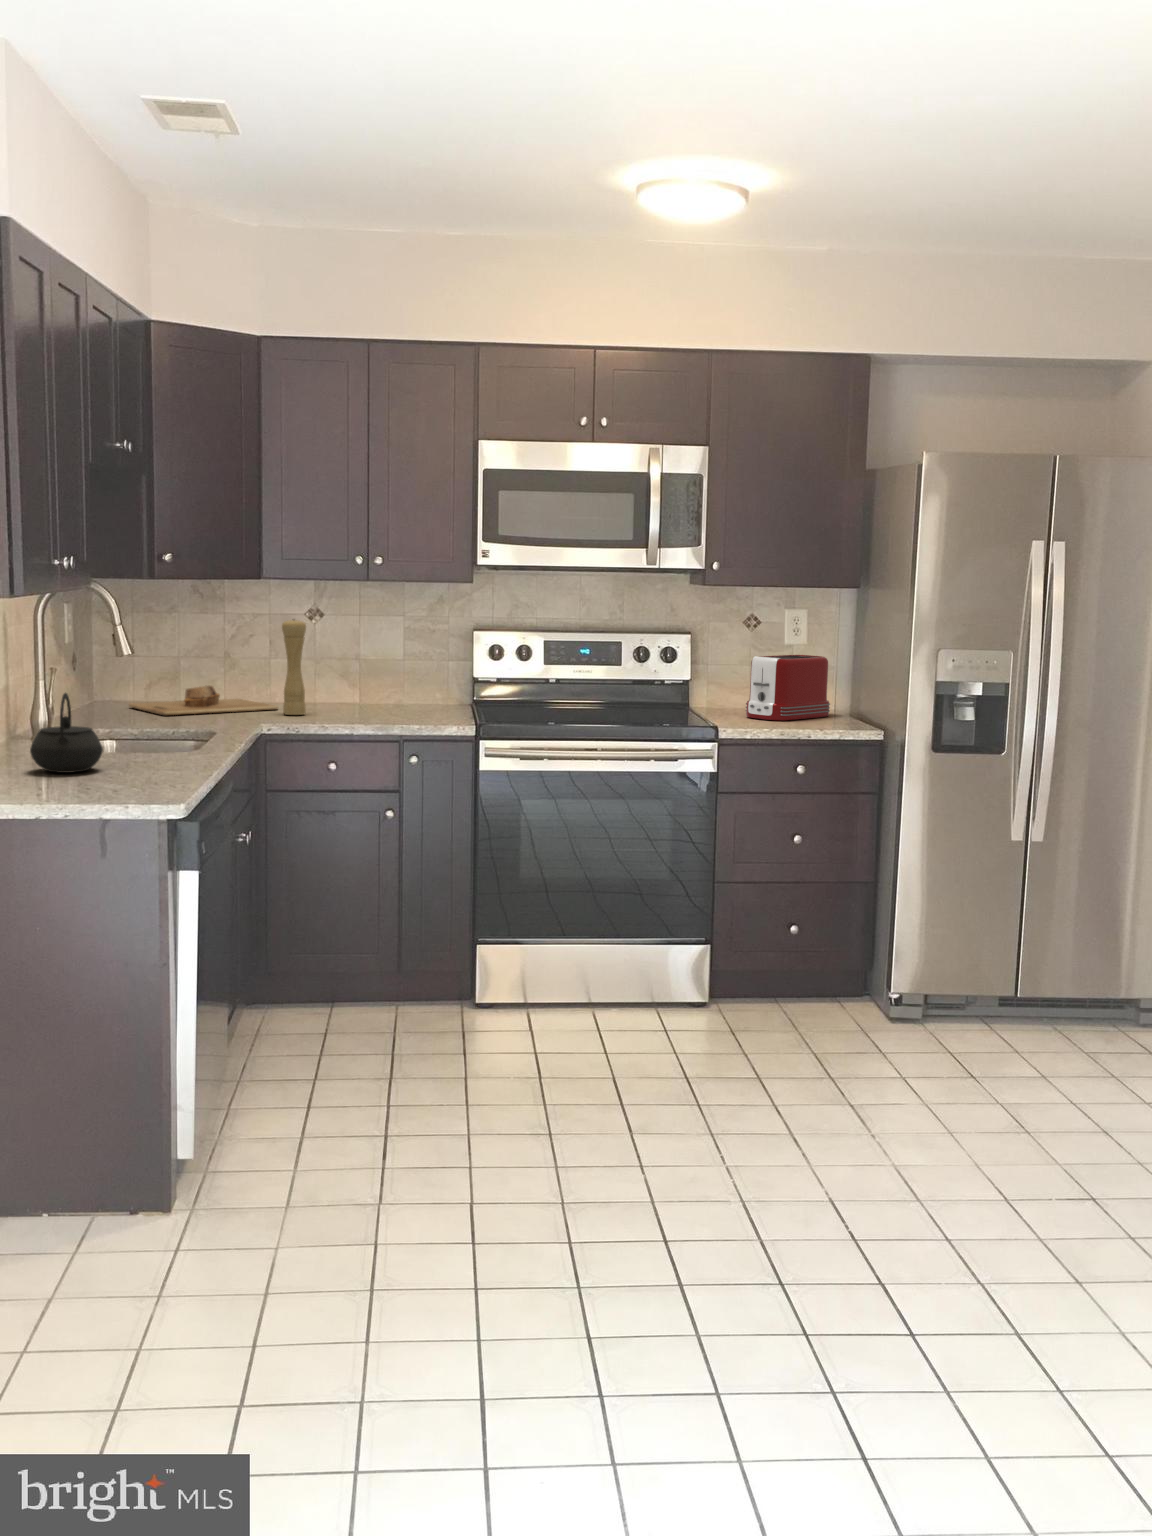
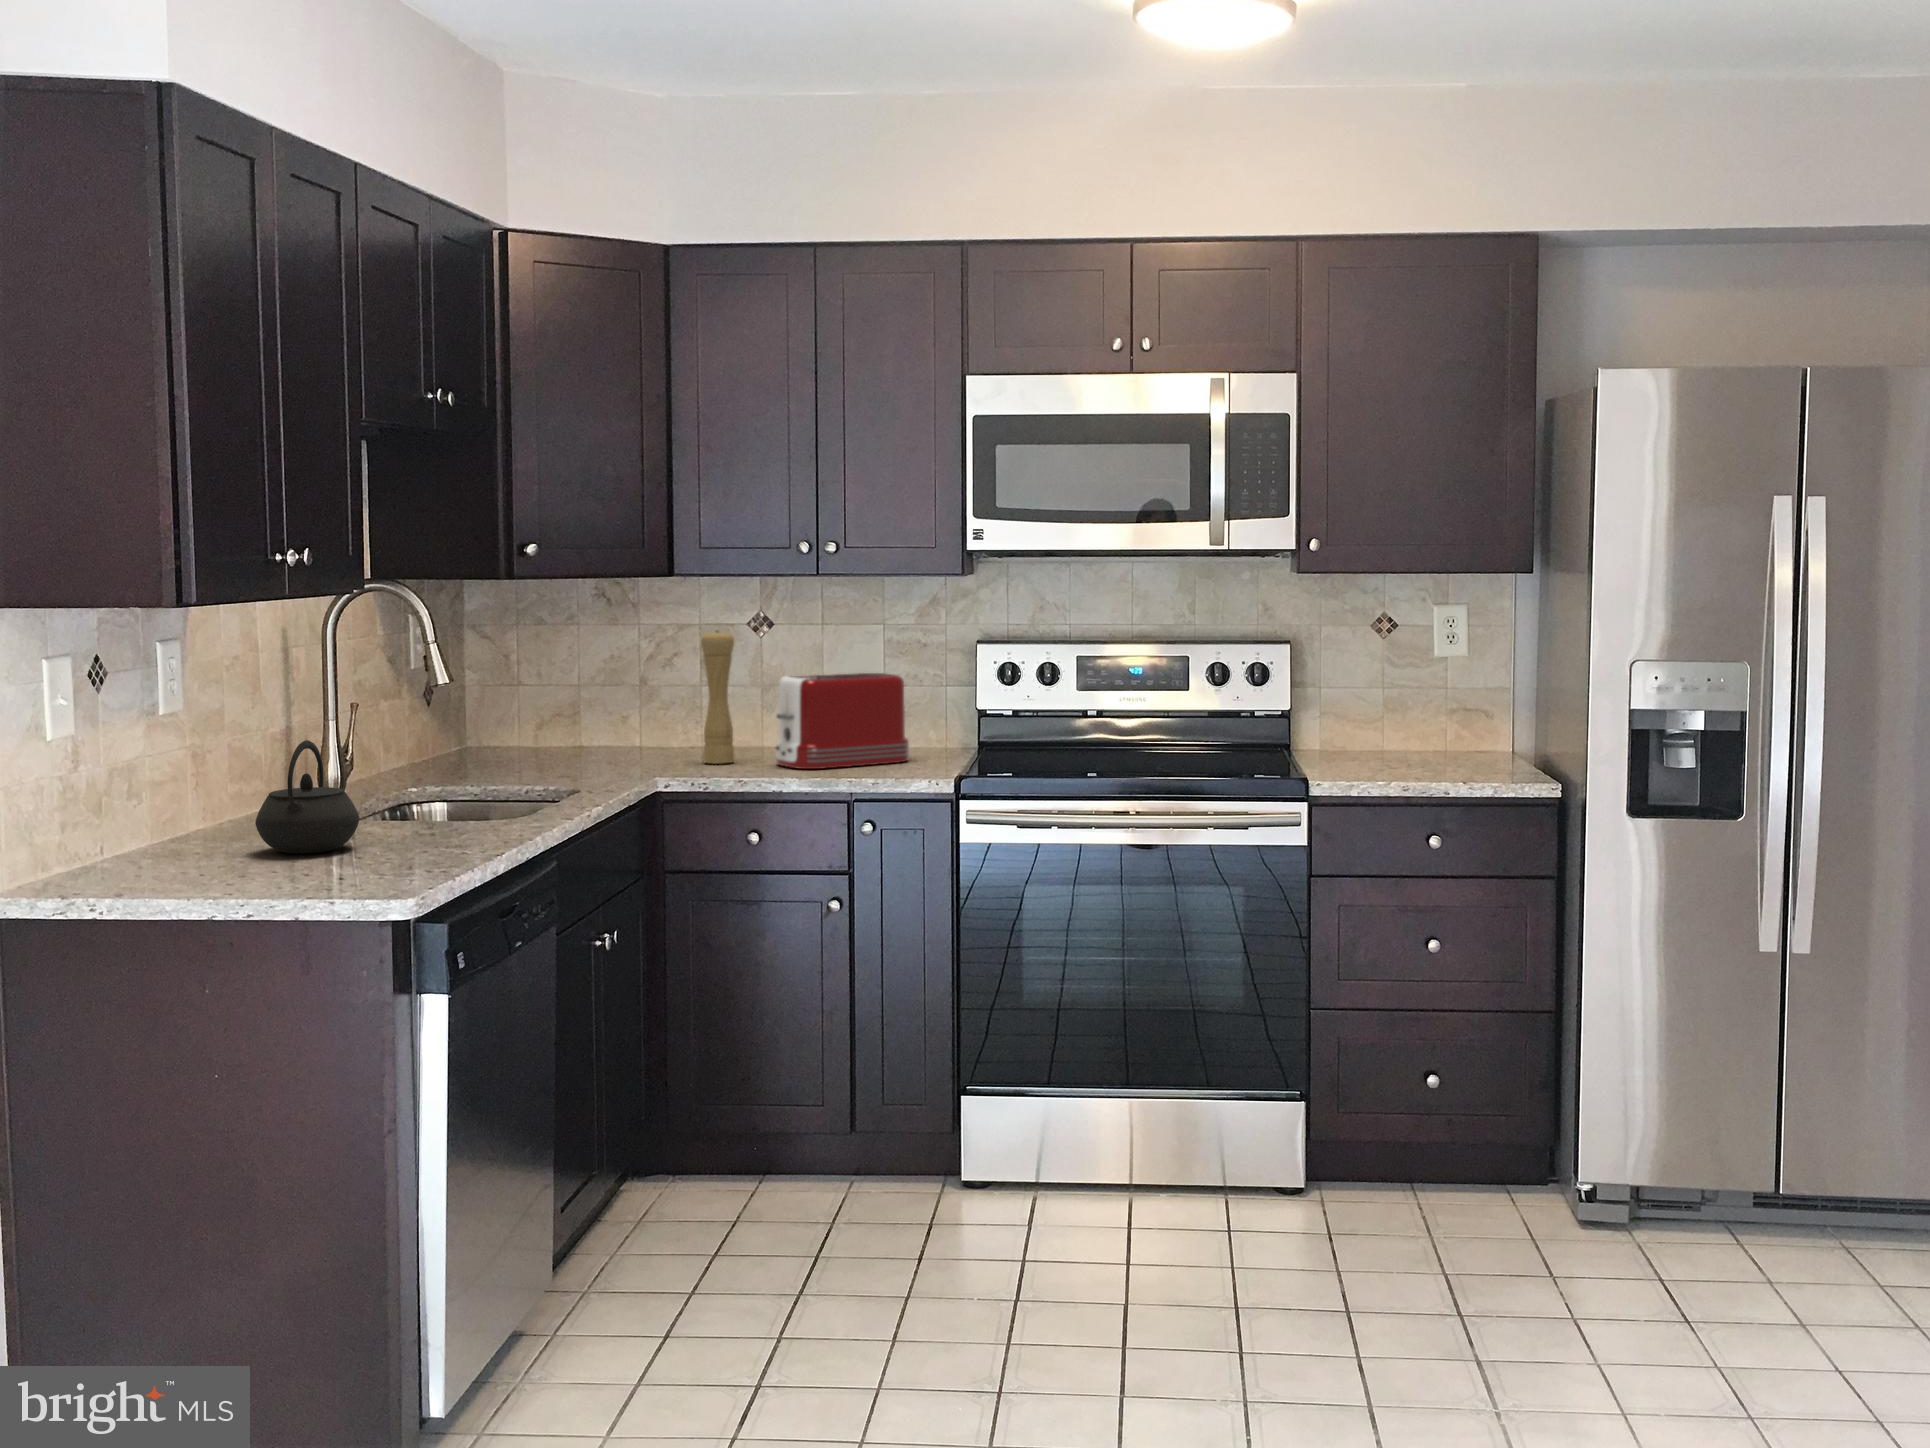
toaster: present [746,655,830,721] -> present [776,673,909,769]
cutting board: present [129,686,278,715] -> none [509,723,706,765]

